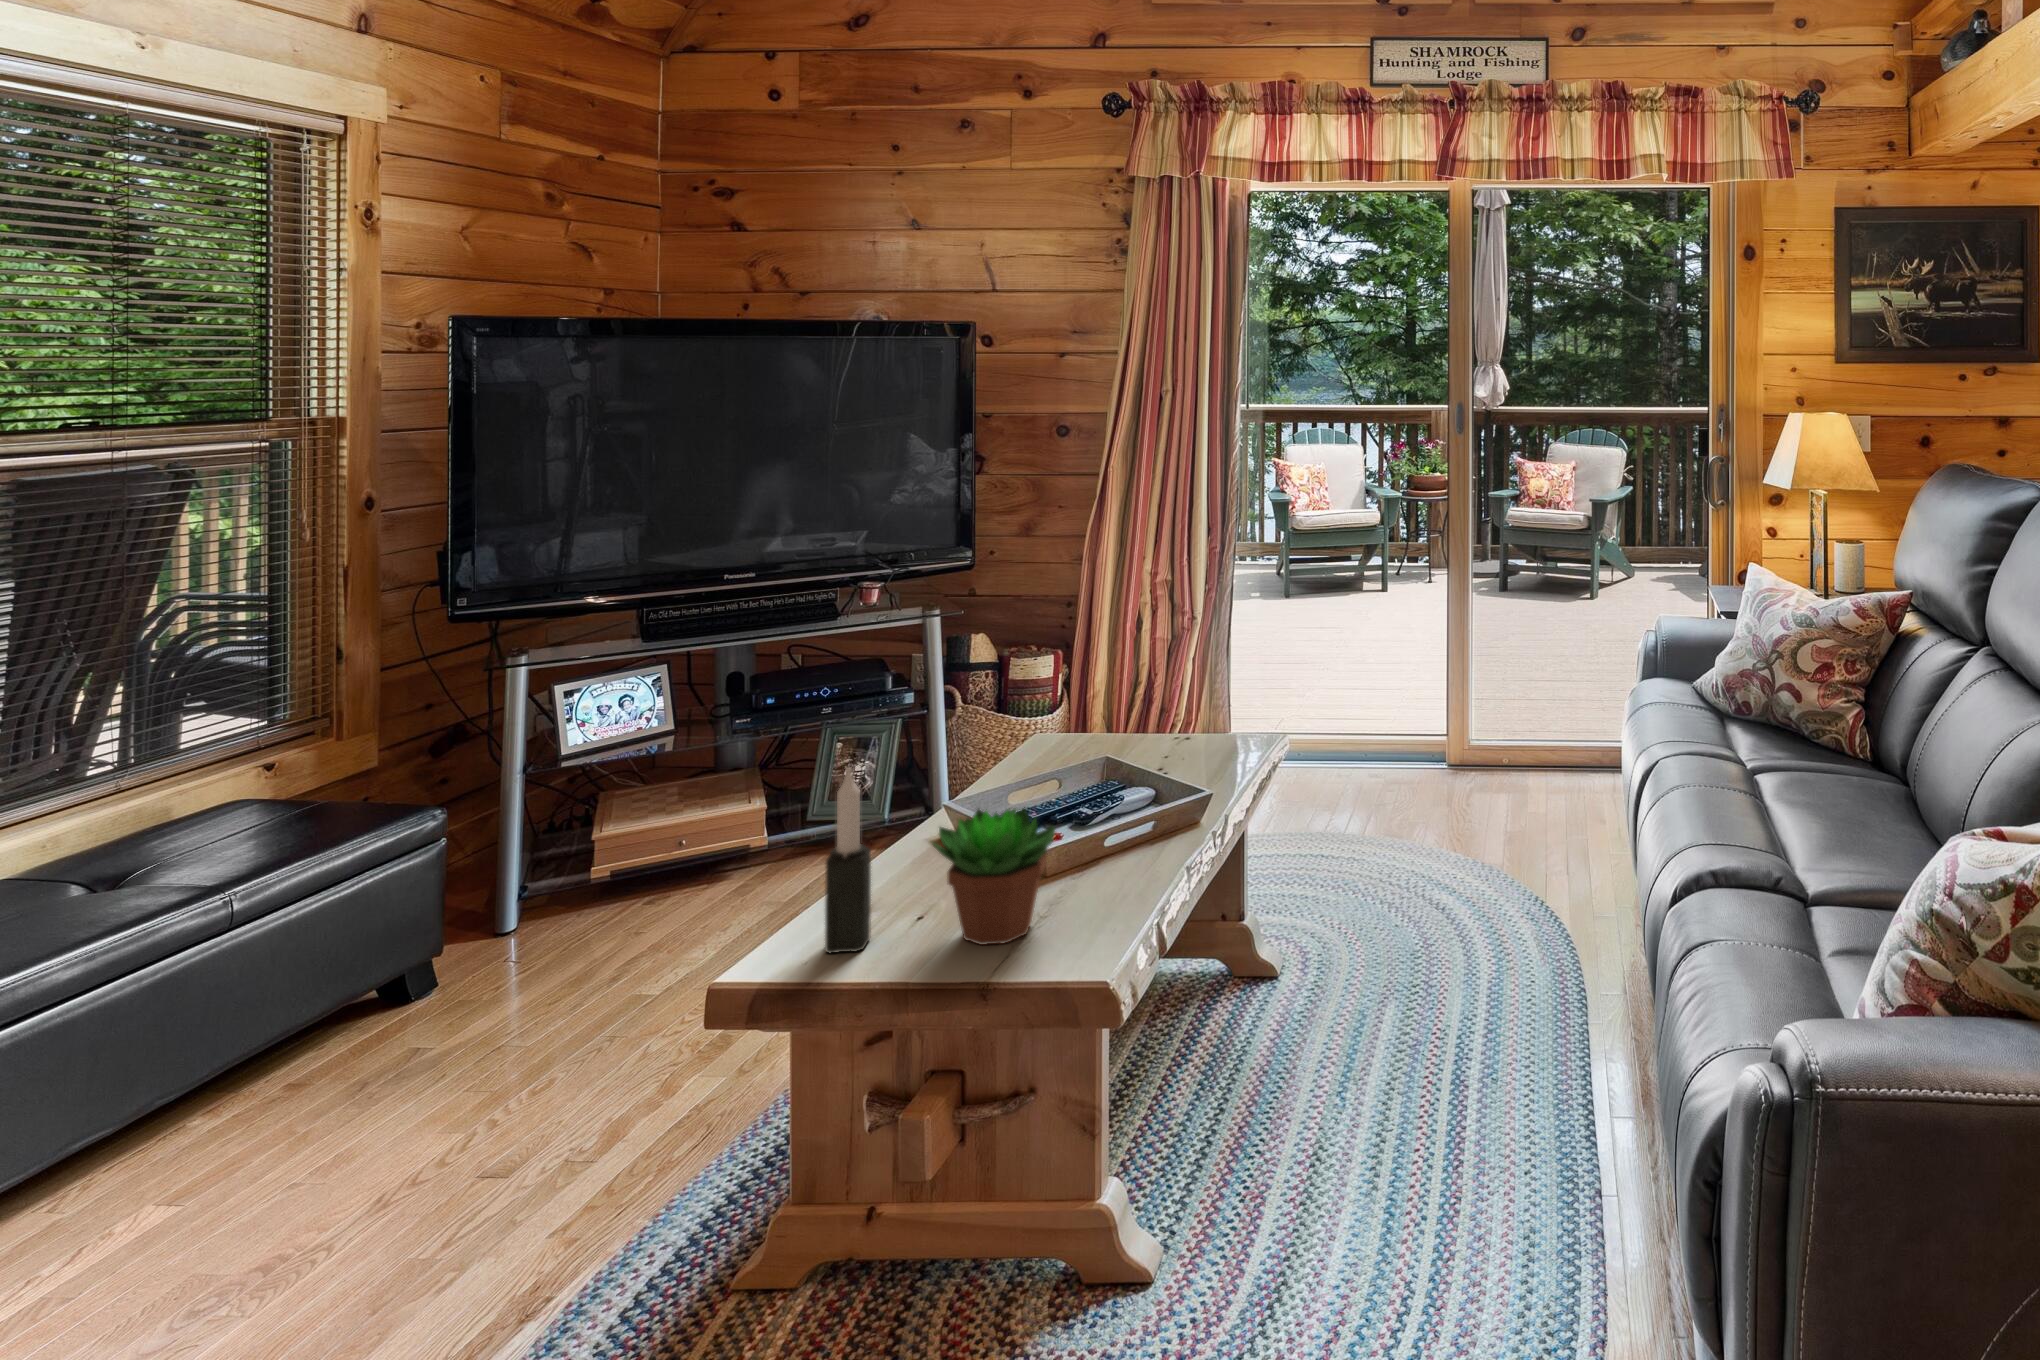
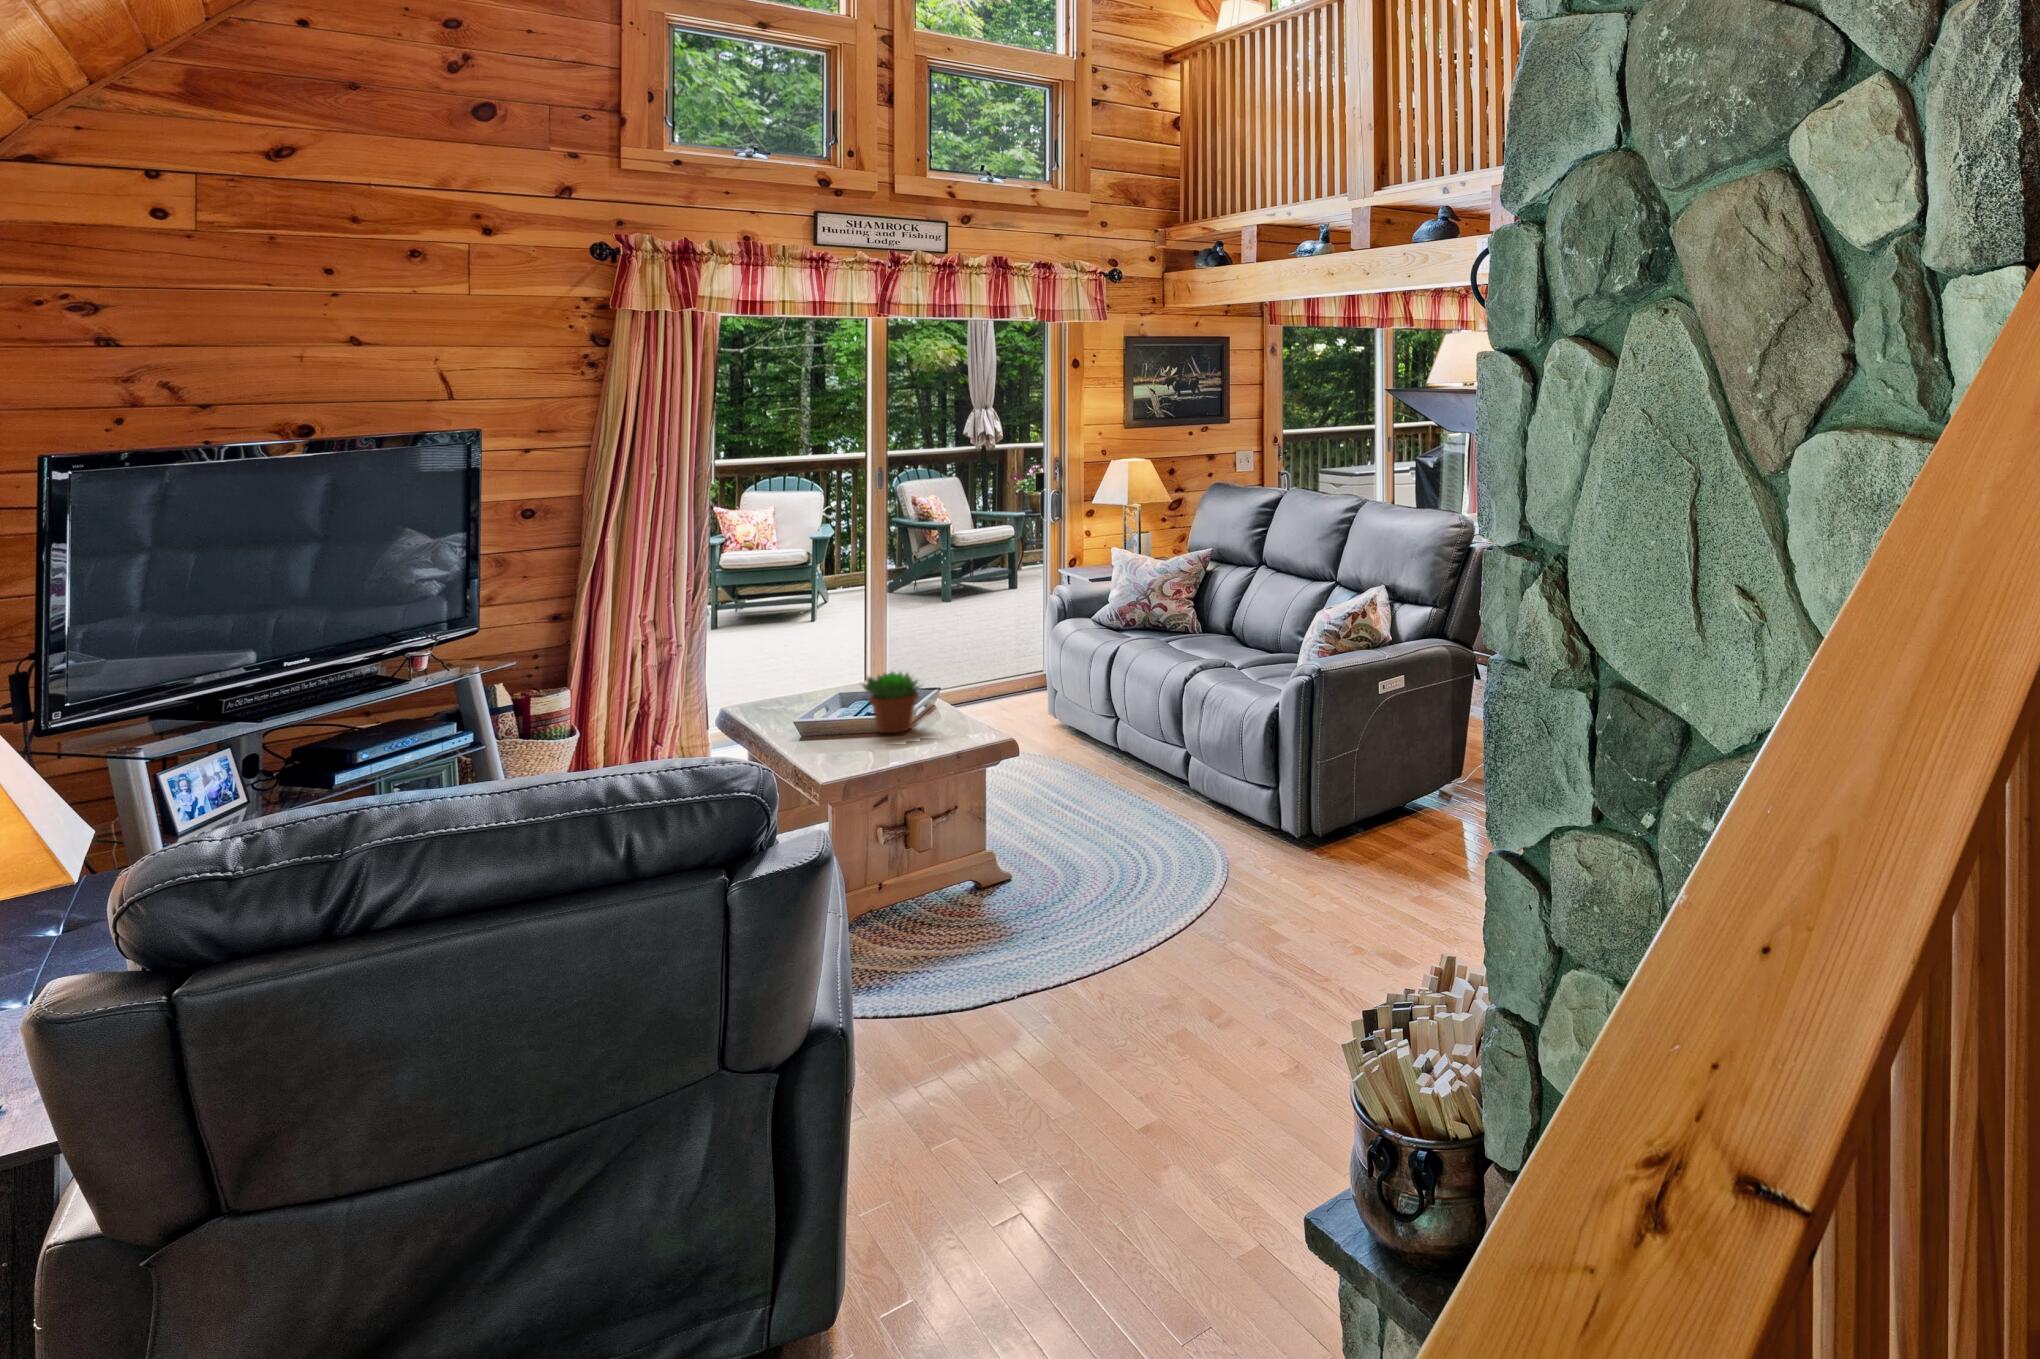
candle: present [825,767,871,953] -> none [816,654,840,746]

